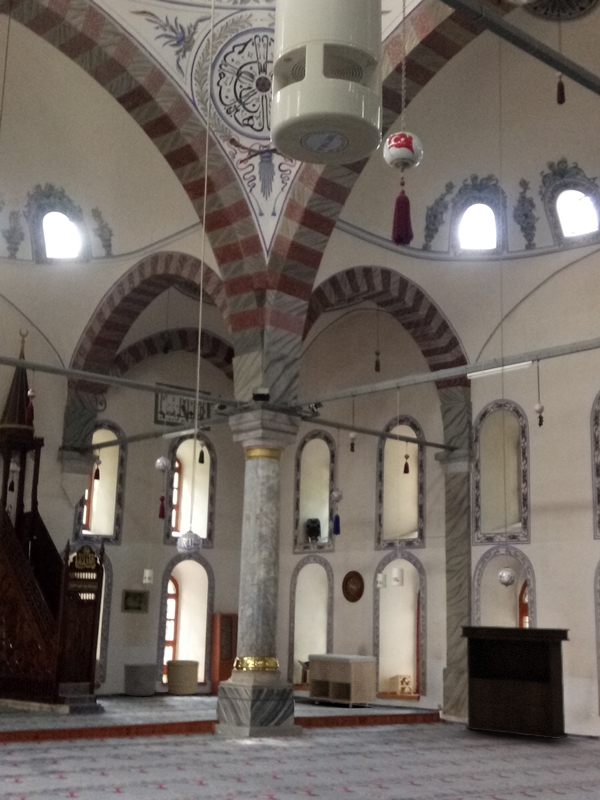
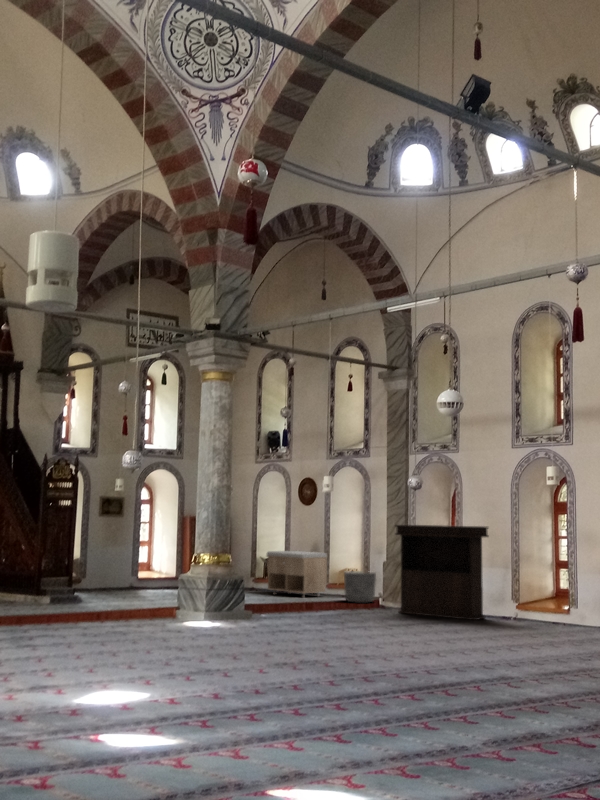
woven basket: present [166,660,199,695] -> none [141,558,171,588]
planter: present [124,663,157,696] -> present [344,571,376,603]

